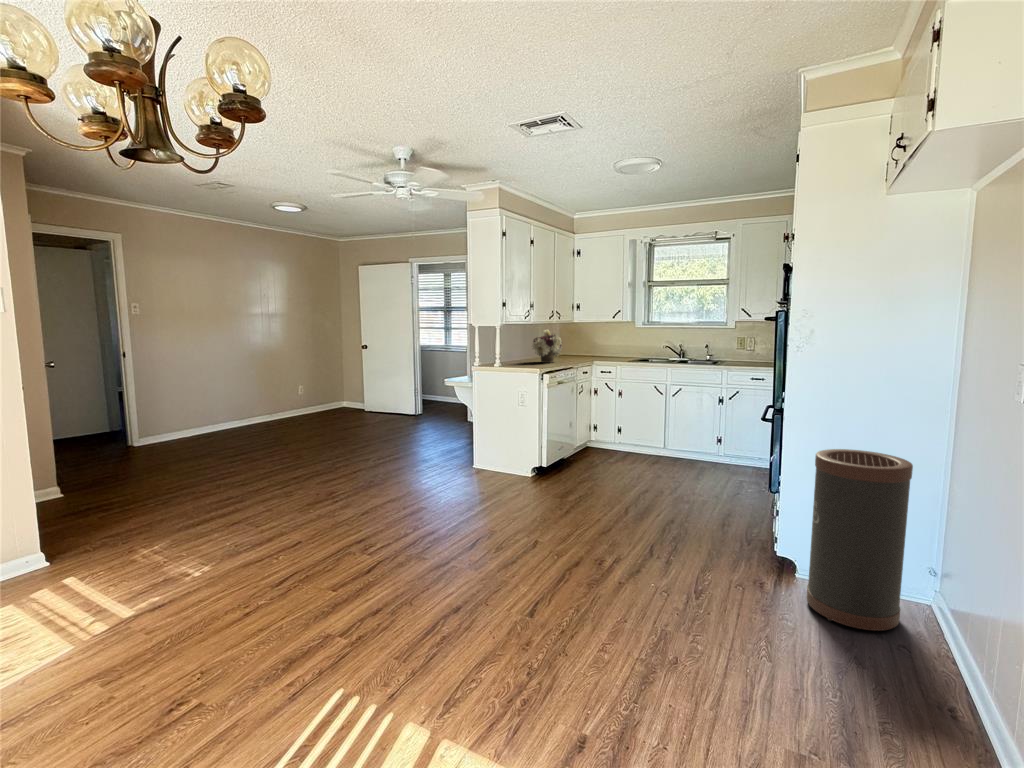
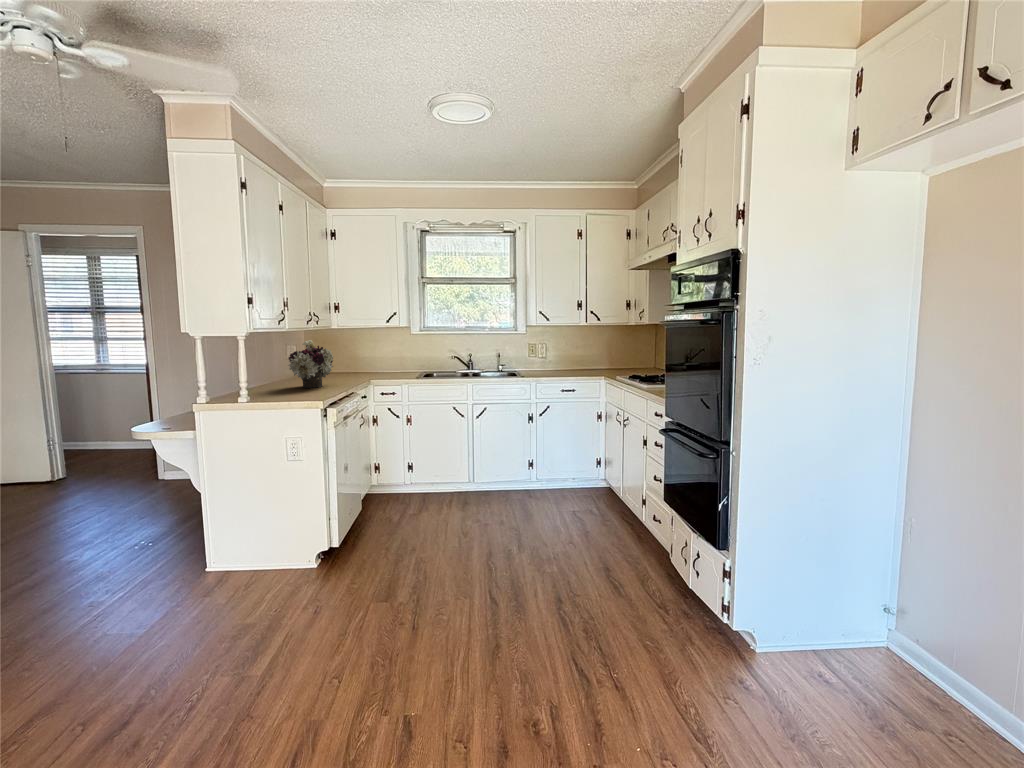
trash can: present [806,449,913,631] -> none [797,485,933,723]

